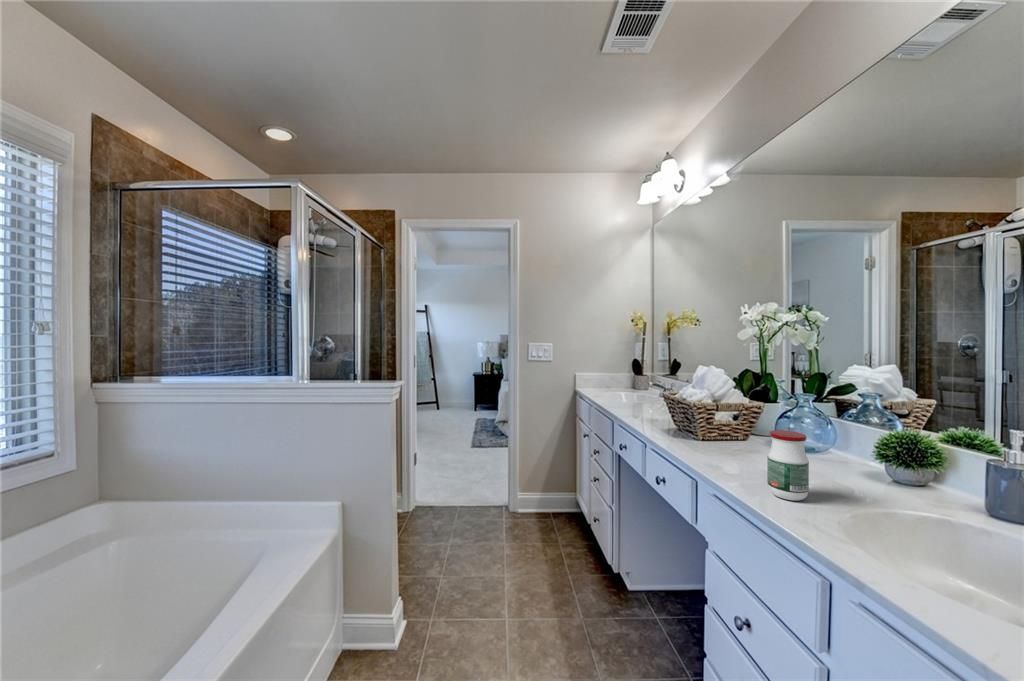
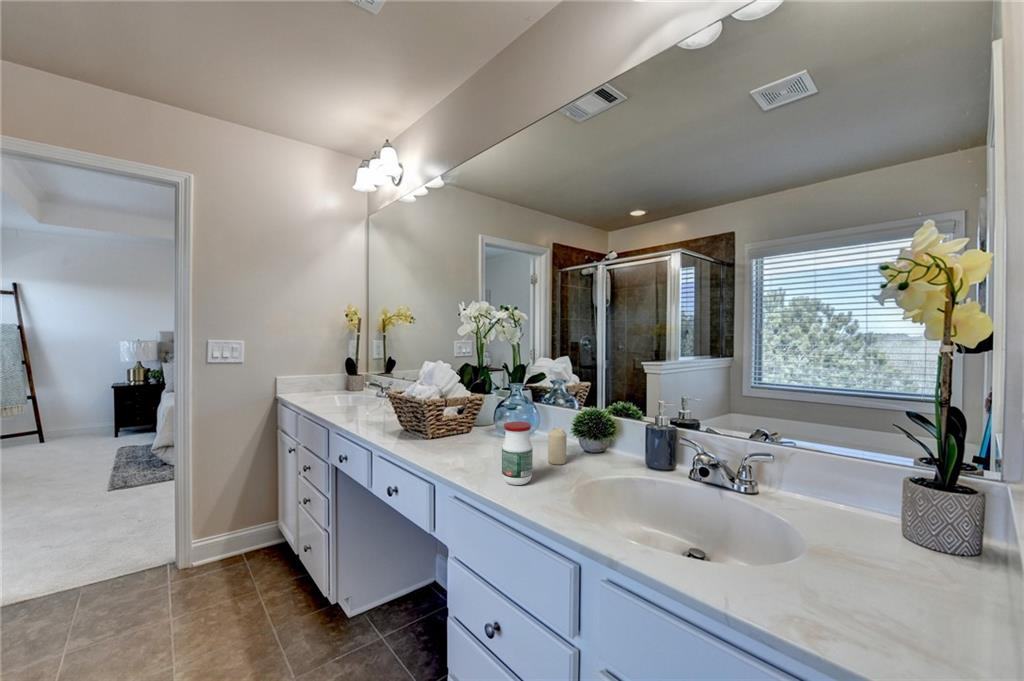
candle: none [843,449,873,495] -> present [548,428,567,465]

